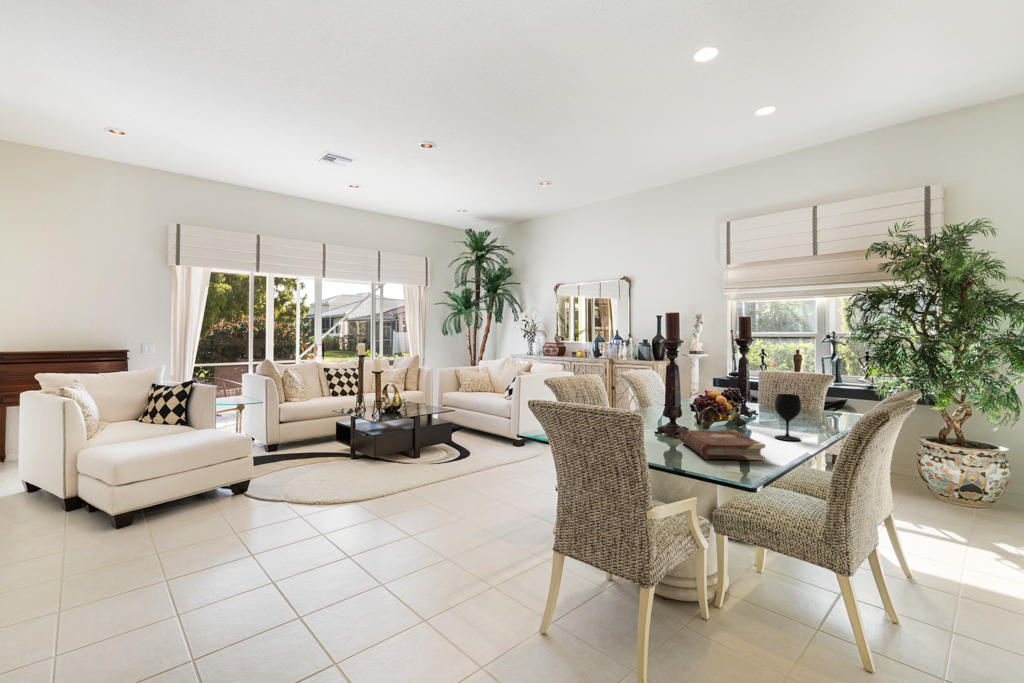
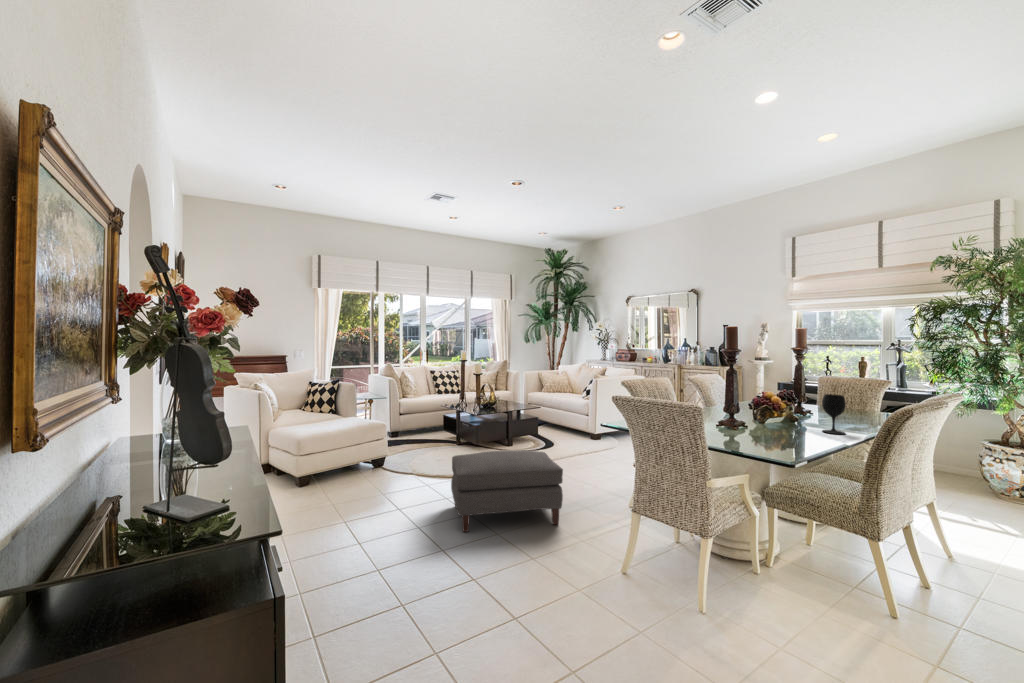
book: present [680,430,765,460] -> none [736,422,808,447]
ottoman: none [327,469,471,583] -> present [451,450,563,532]

